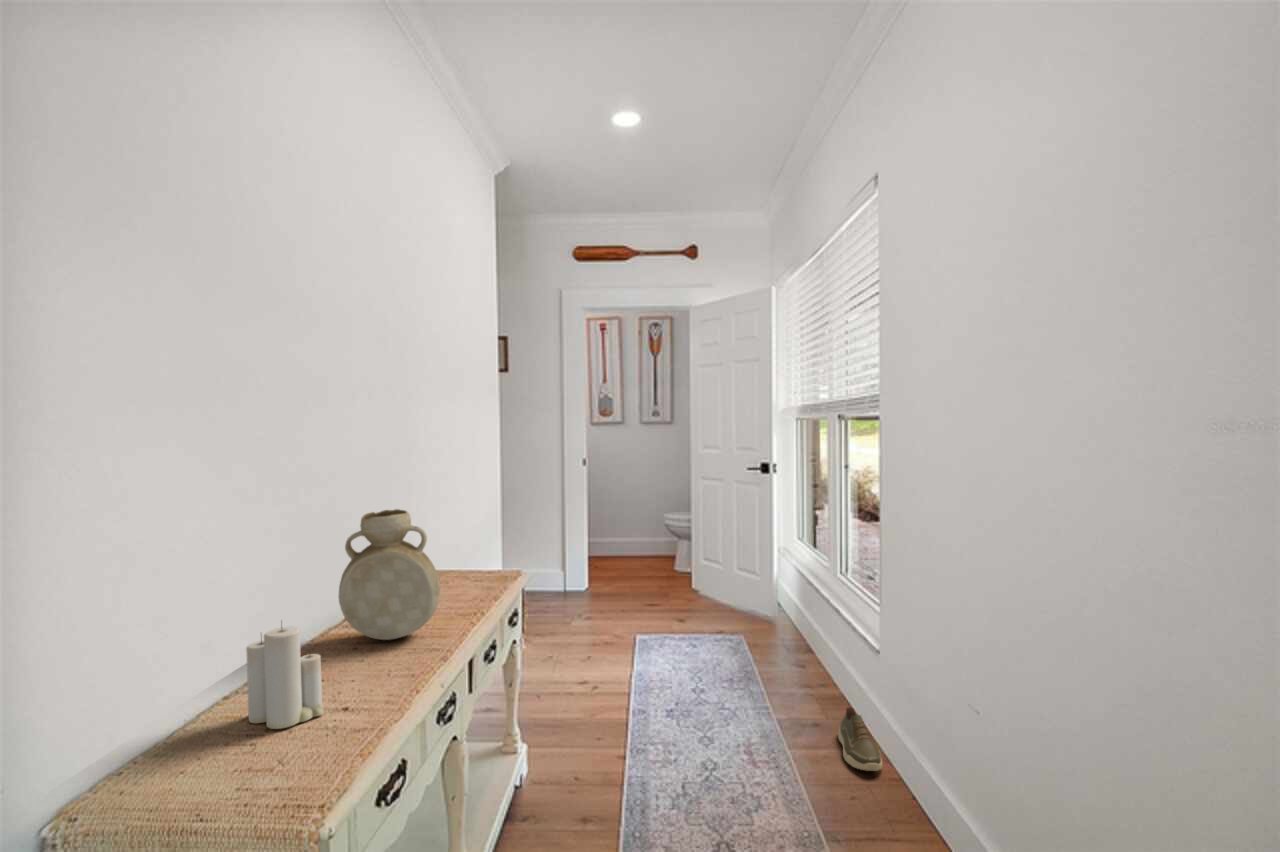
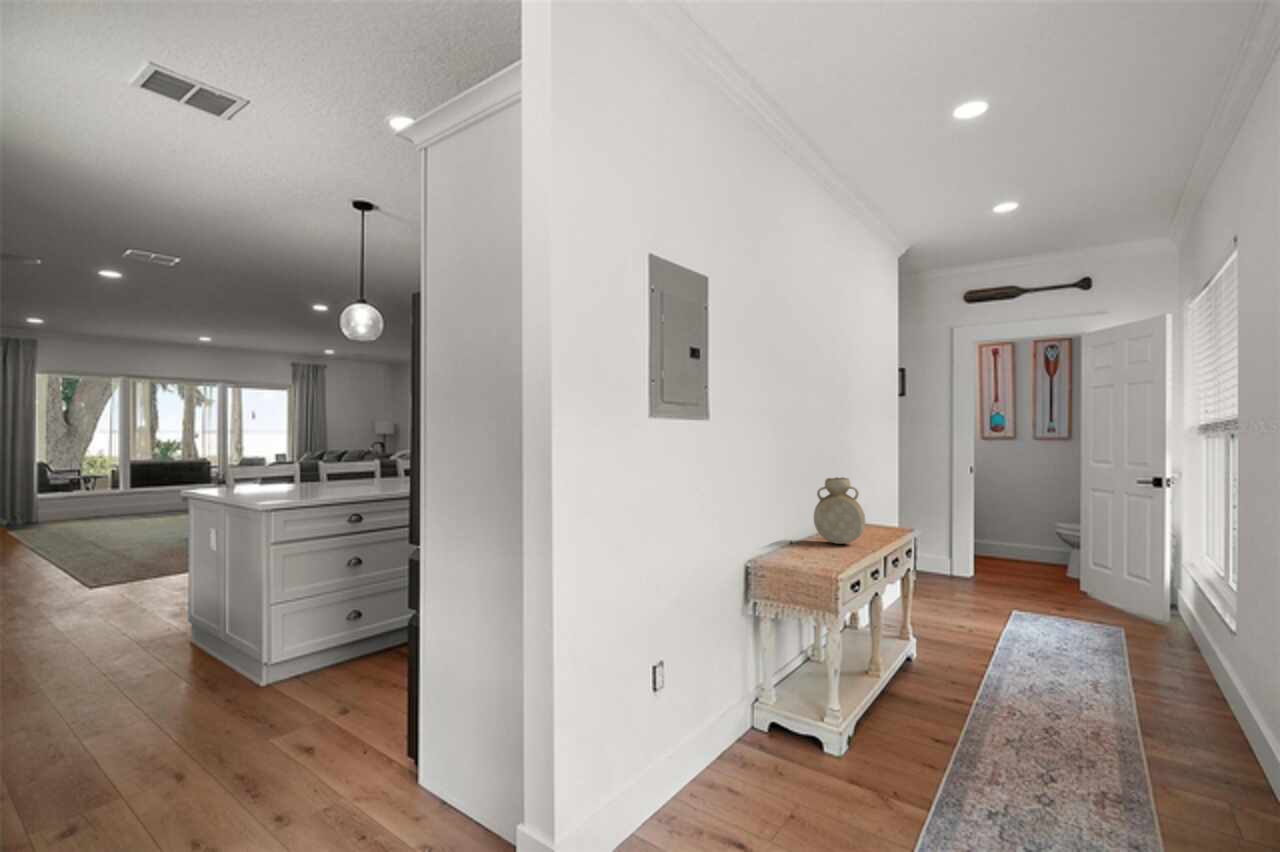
candle: present [246,627,324,729] -> none [786,515,816,561]
shoe: present [838,707,883,771] -> none [1190,678,1229,723]

